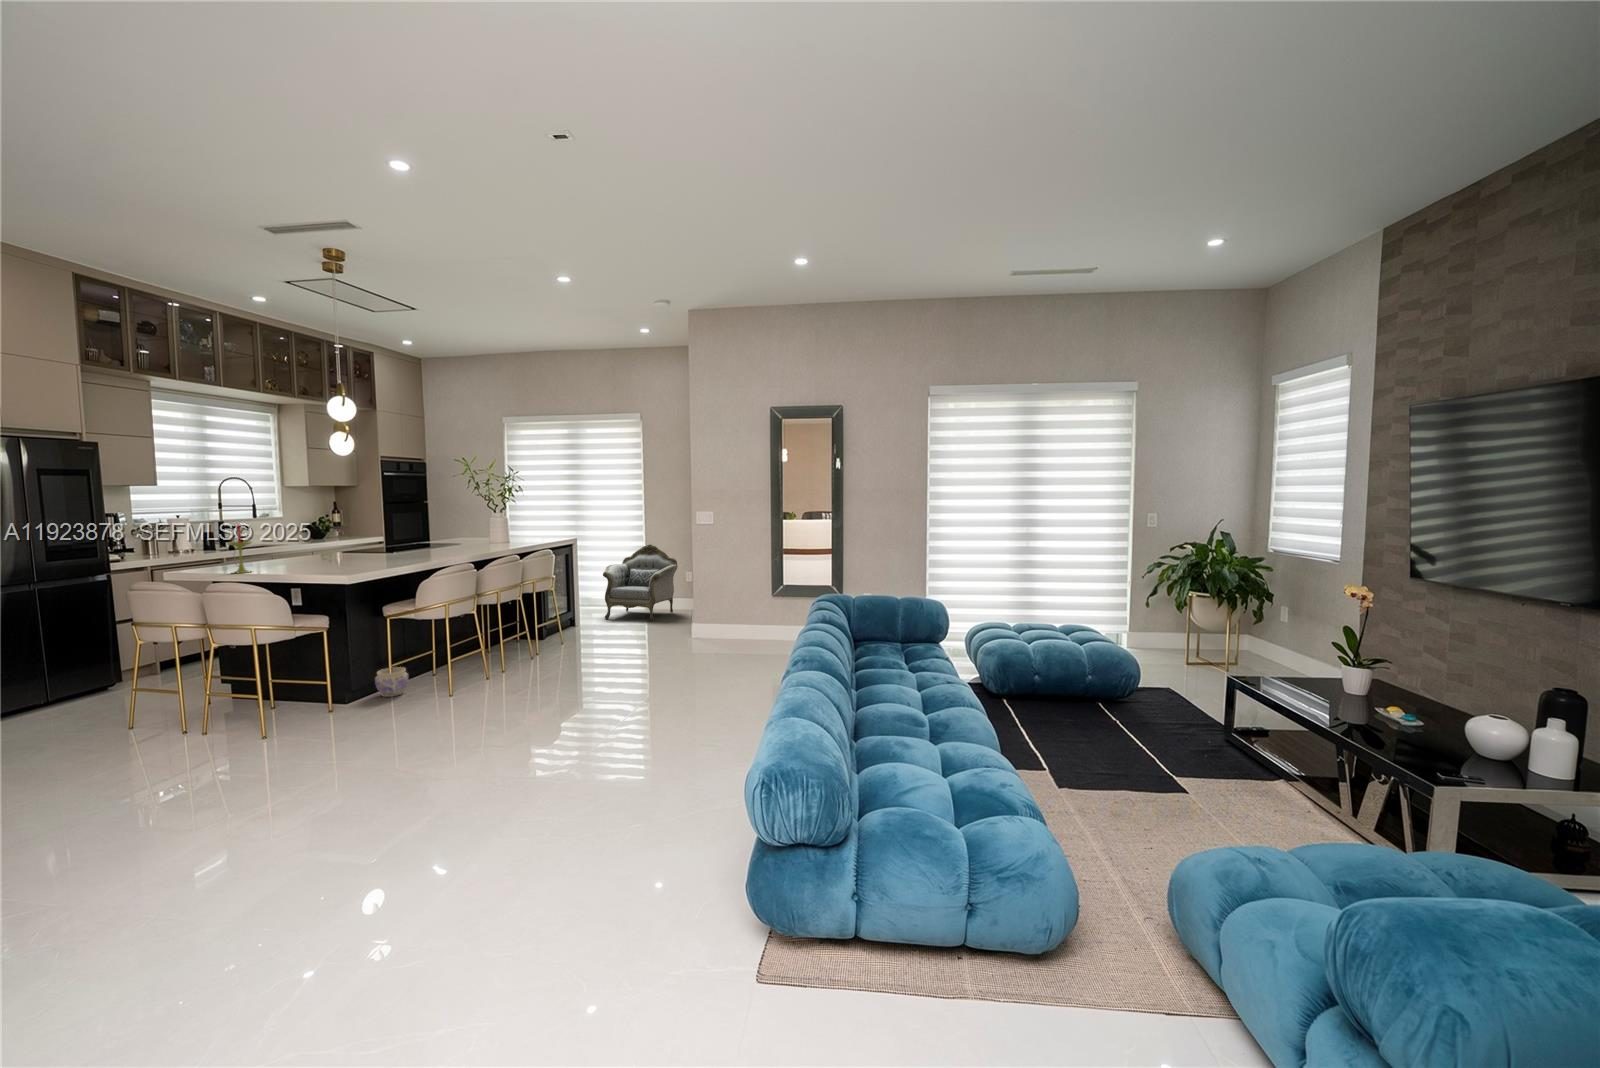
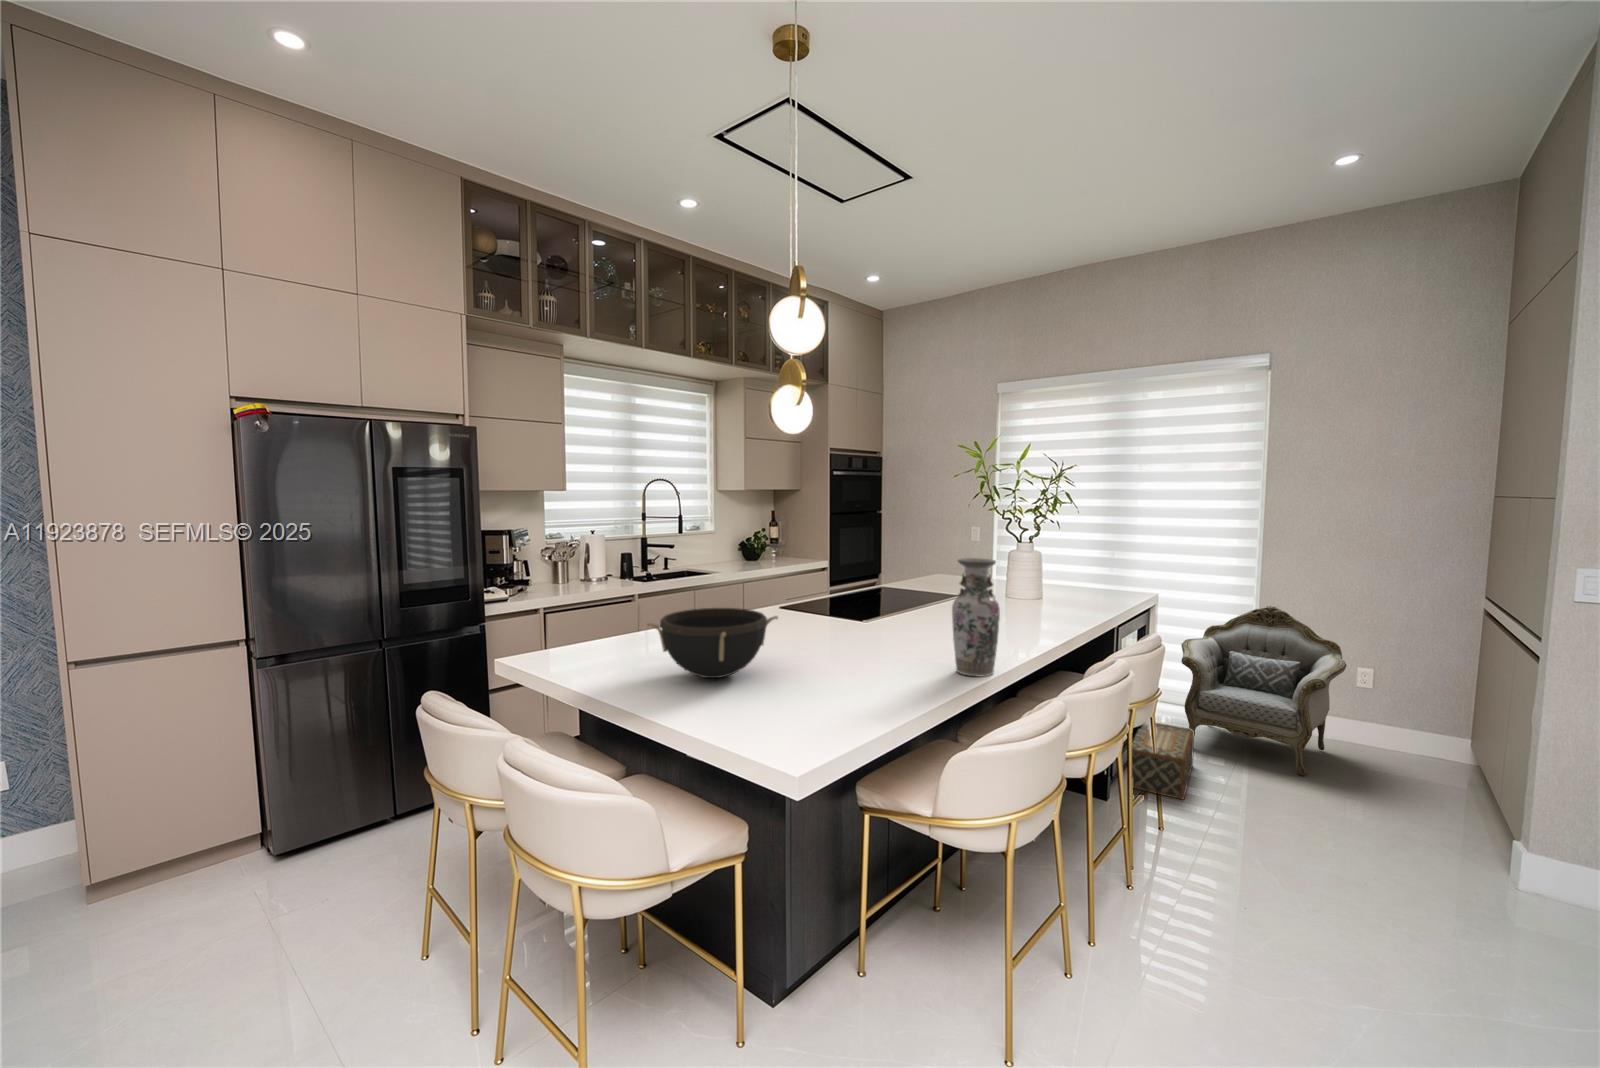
vase: none [435,511,457,559] -> present [952,558,1000,677]
candle: present [229,525,251,573] -> none [573,576,615,682]
bowl: none [274,538,347,568] -> present [647,608,778,678]
woven basket: none [559,606,603,634] -> present [1132,723,1194,799]
planter: present [375,667,408,697] -> none [818,919,886,1009]

